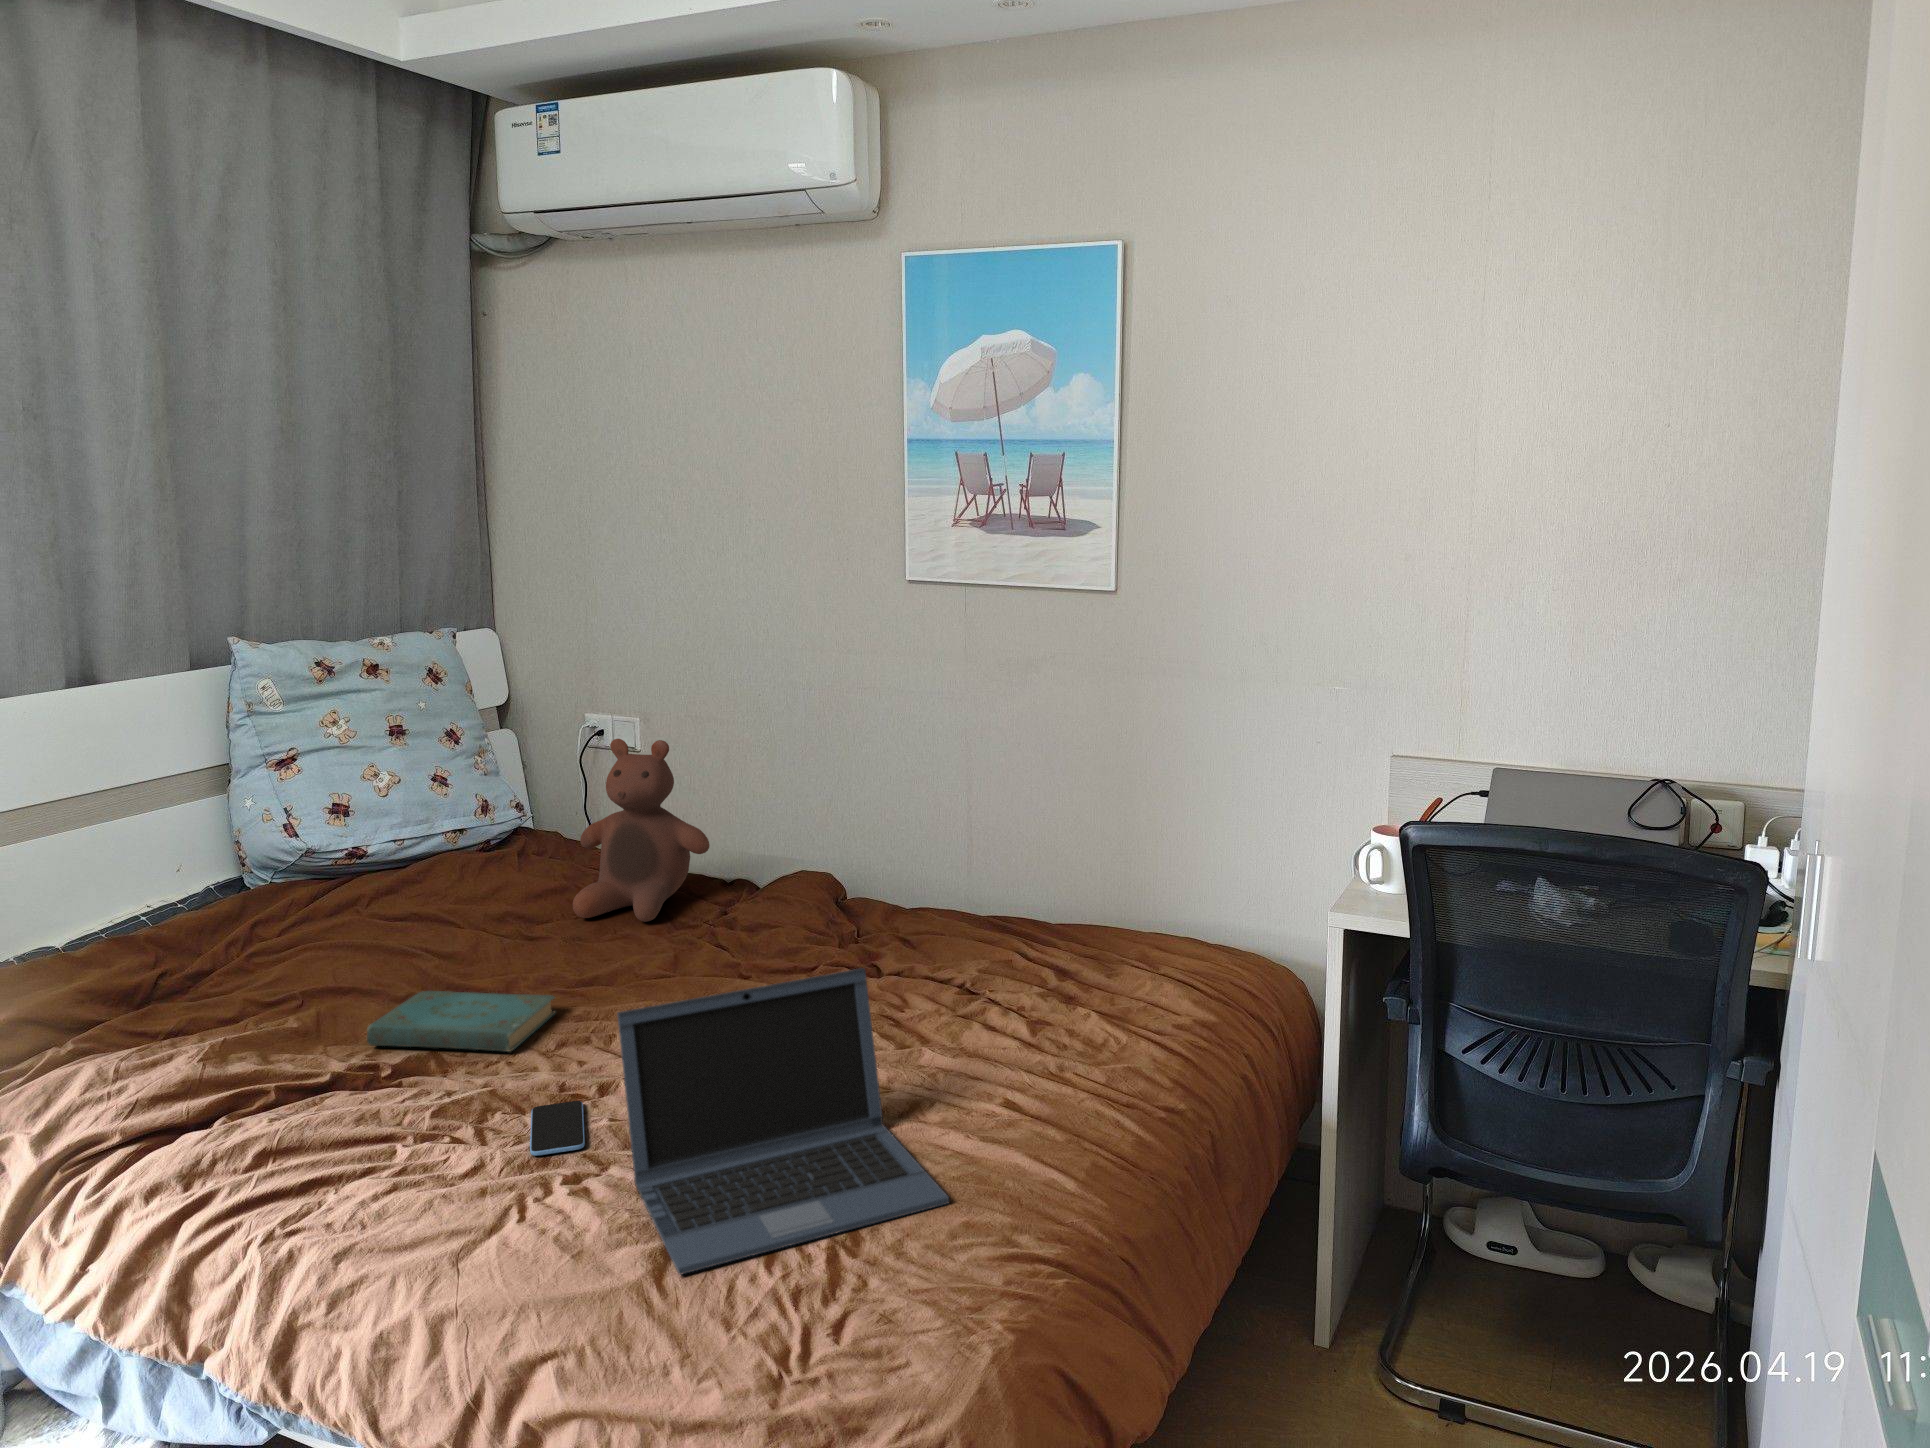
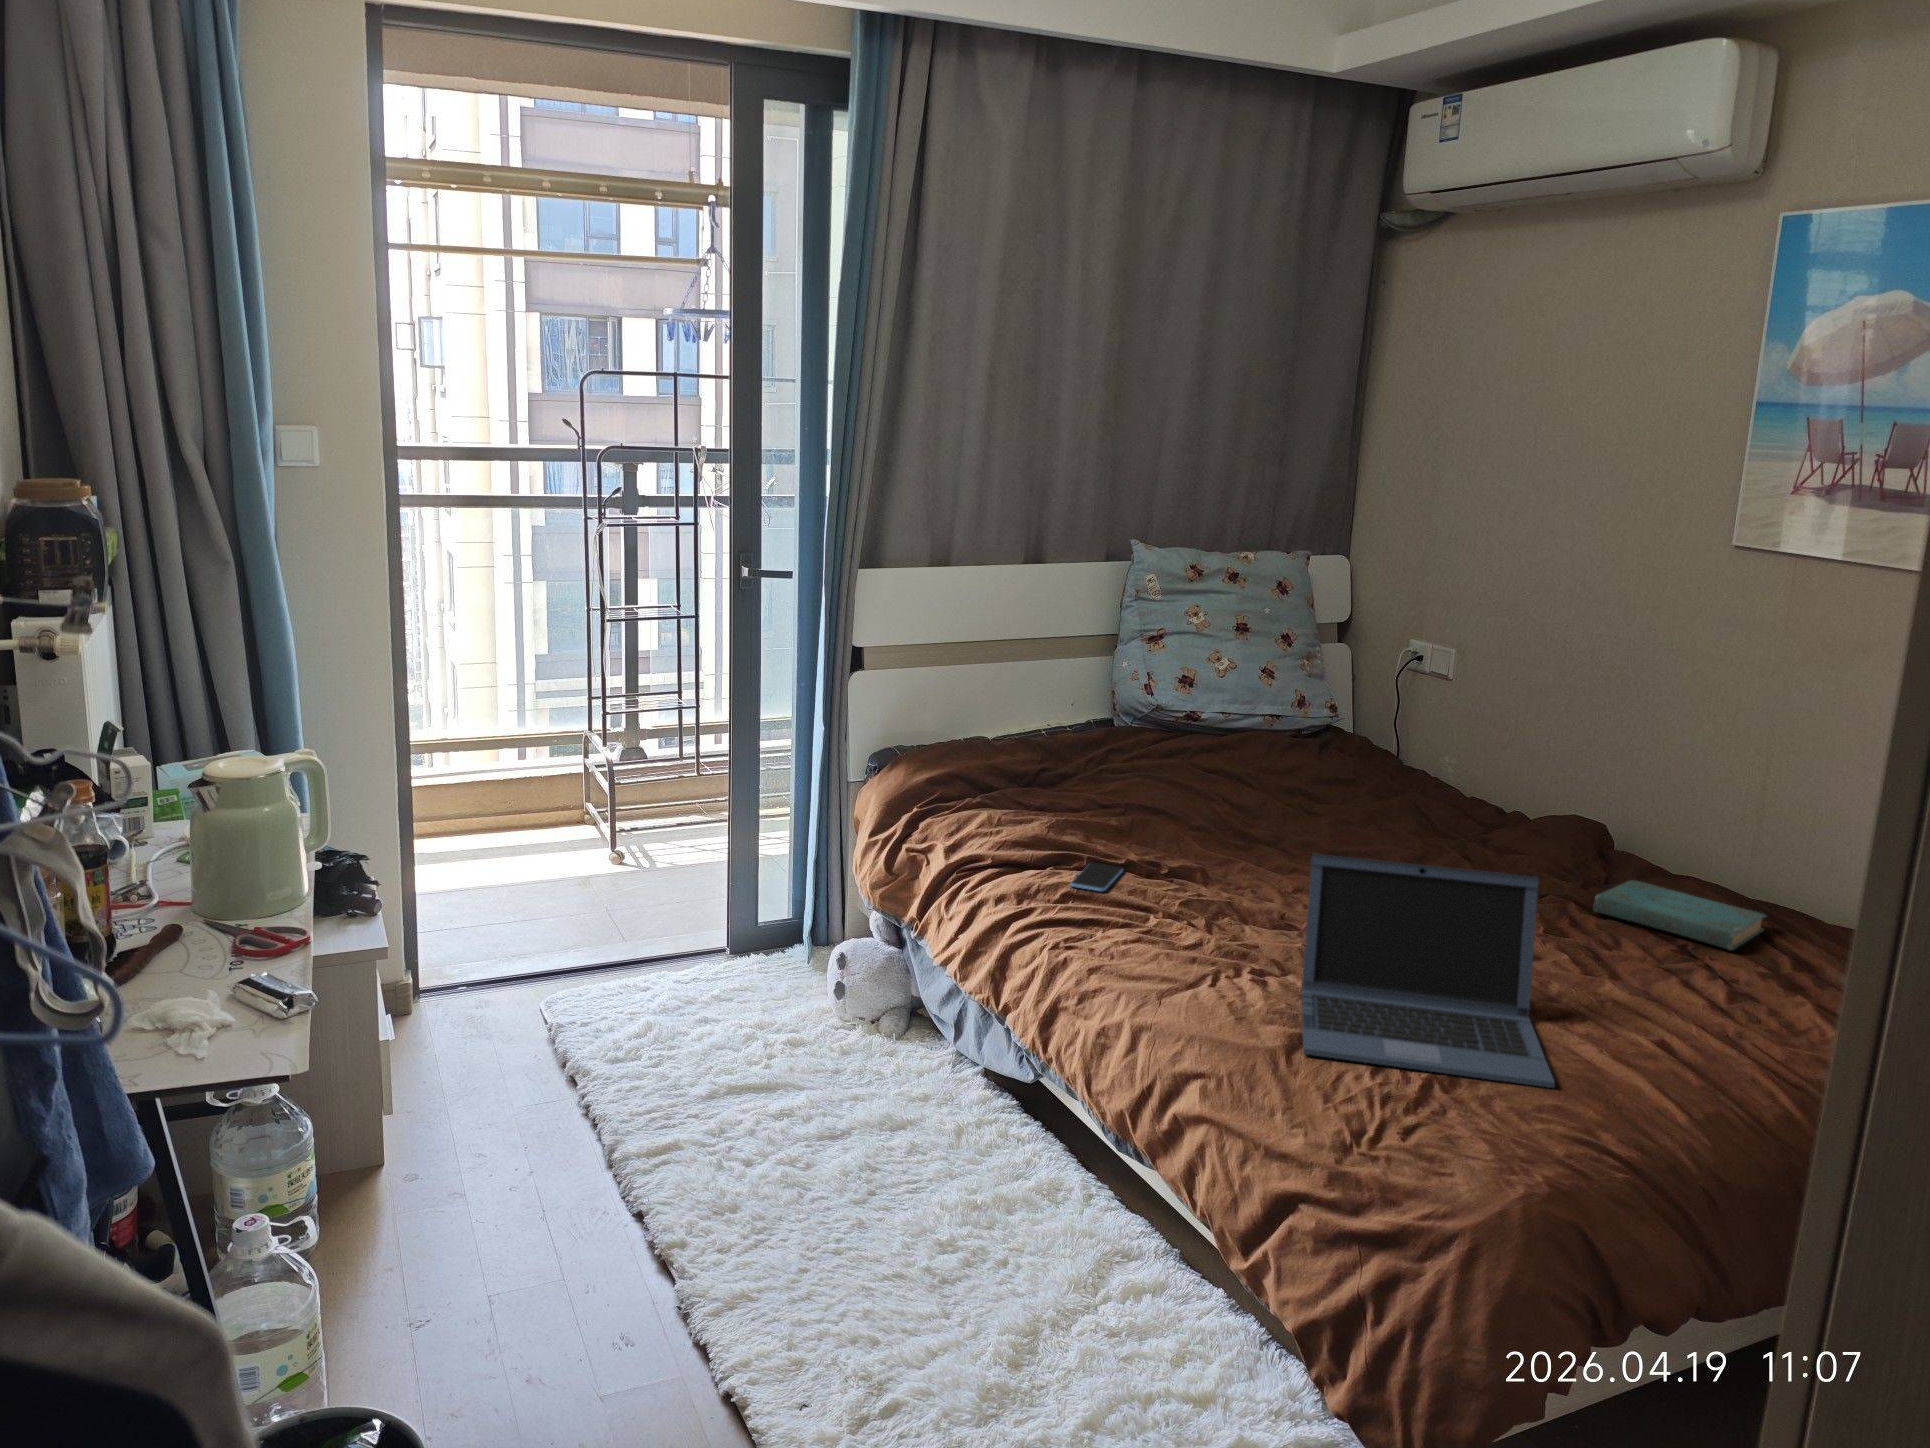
stuffed bear: present [573,739,710,922] -> none [1350,660,1482,822]
book: present [367,991,555,1052] -> present [1594,880,1766,950]
smartphone: present [530,1101,585,1156] -> present [1071,863,1123,891]

